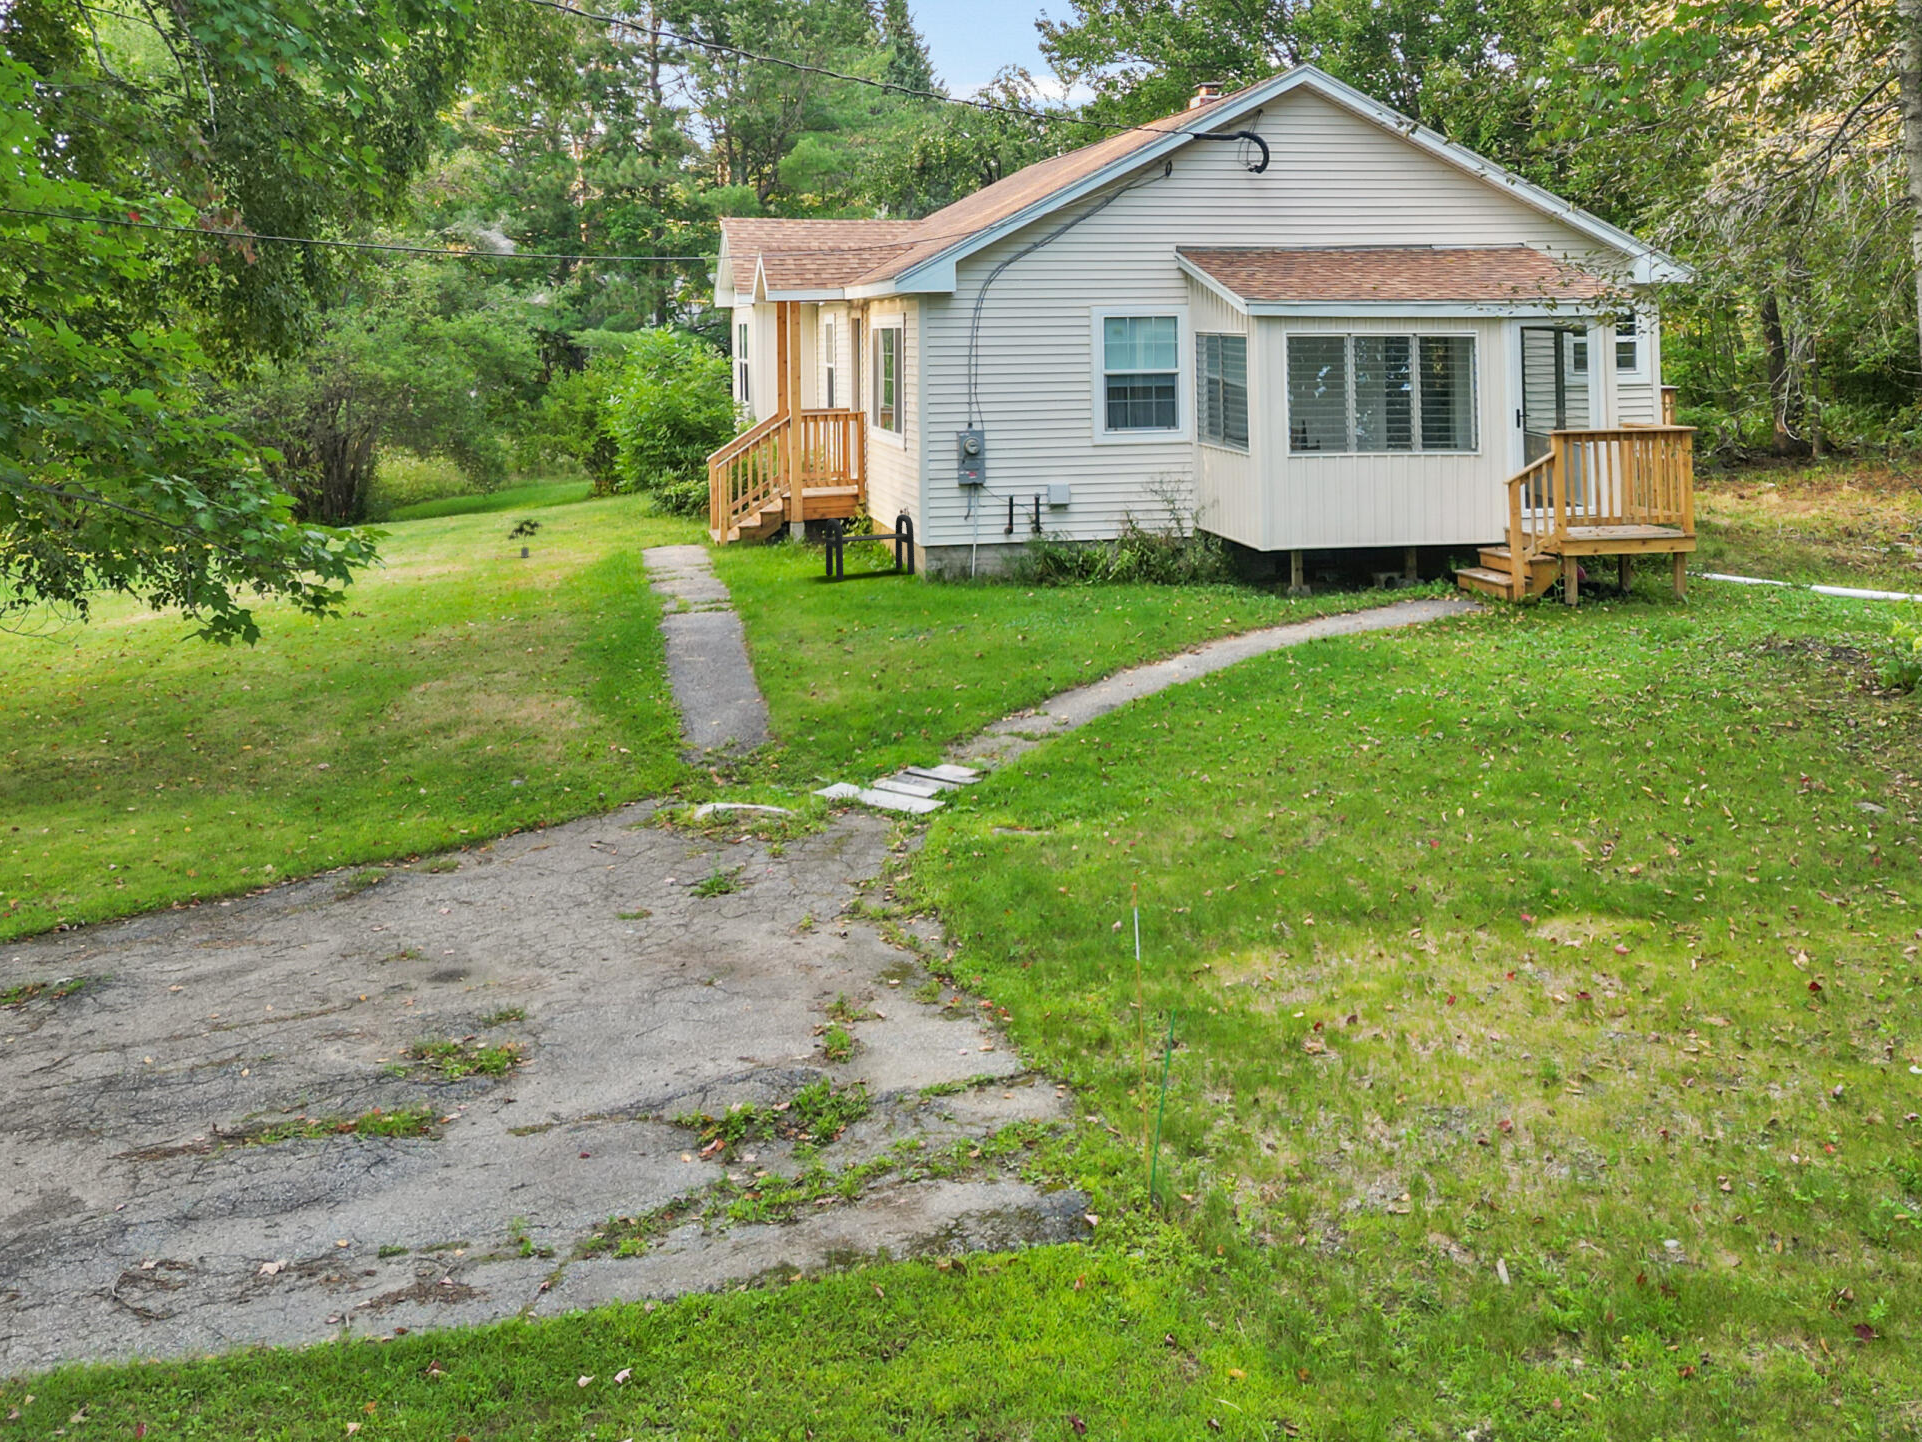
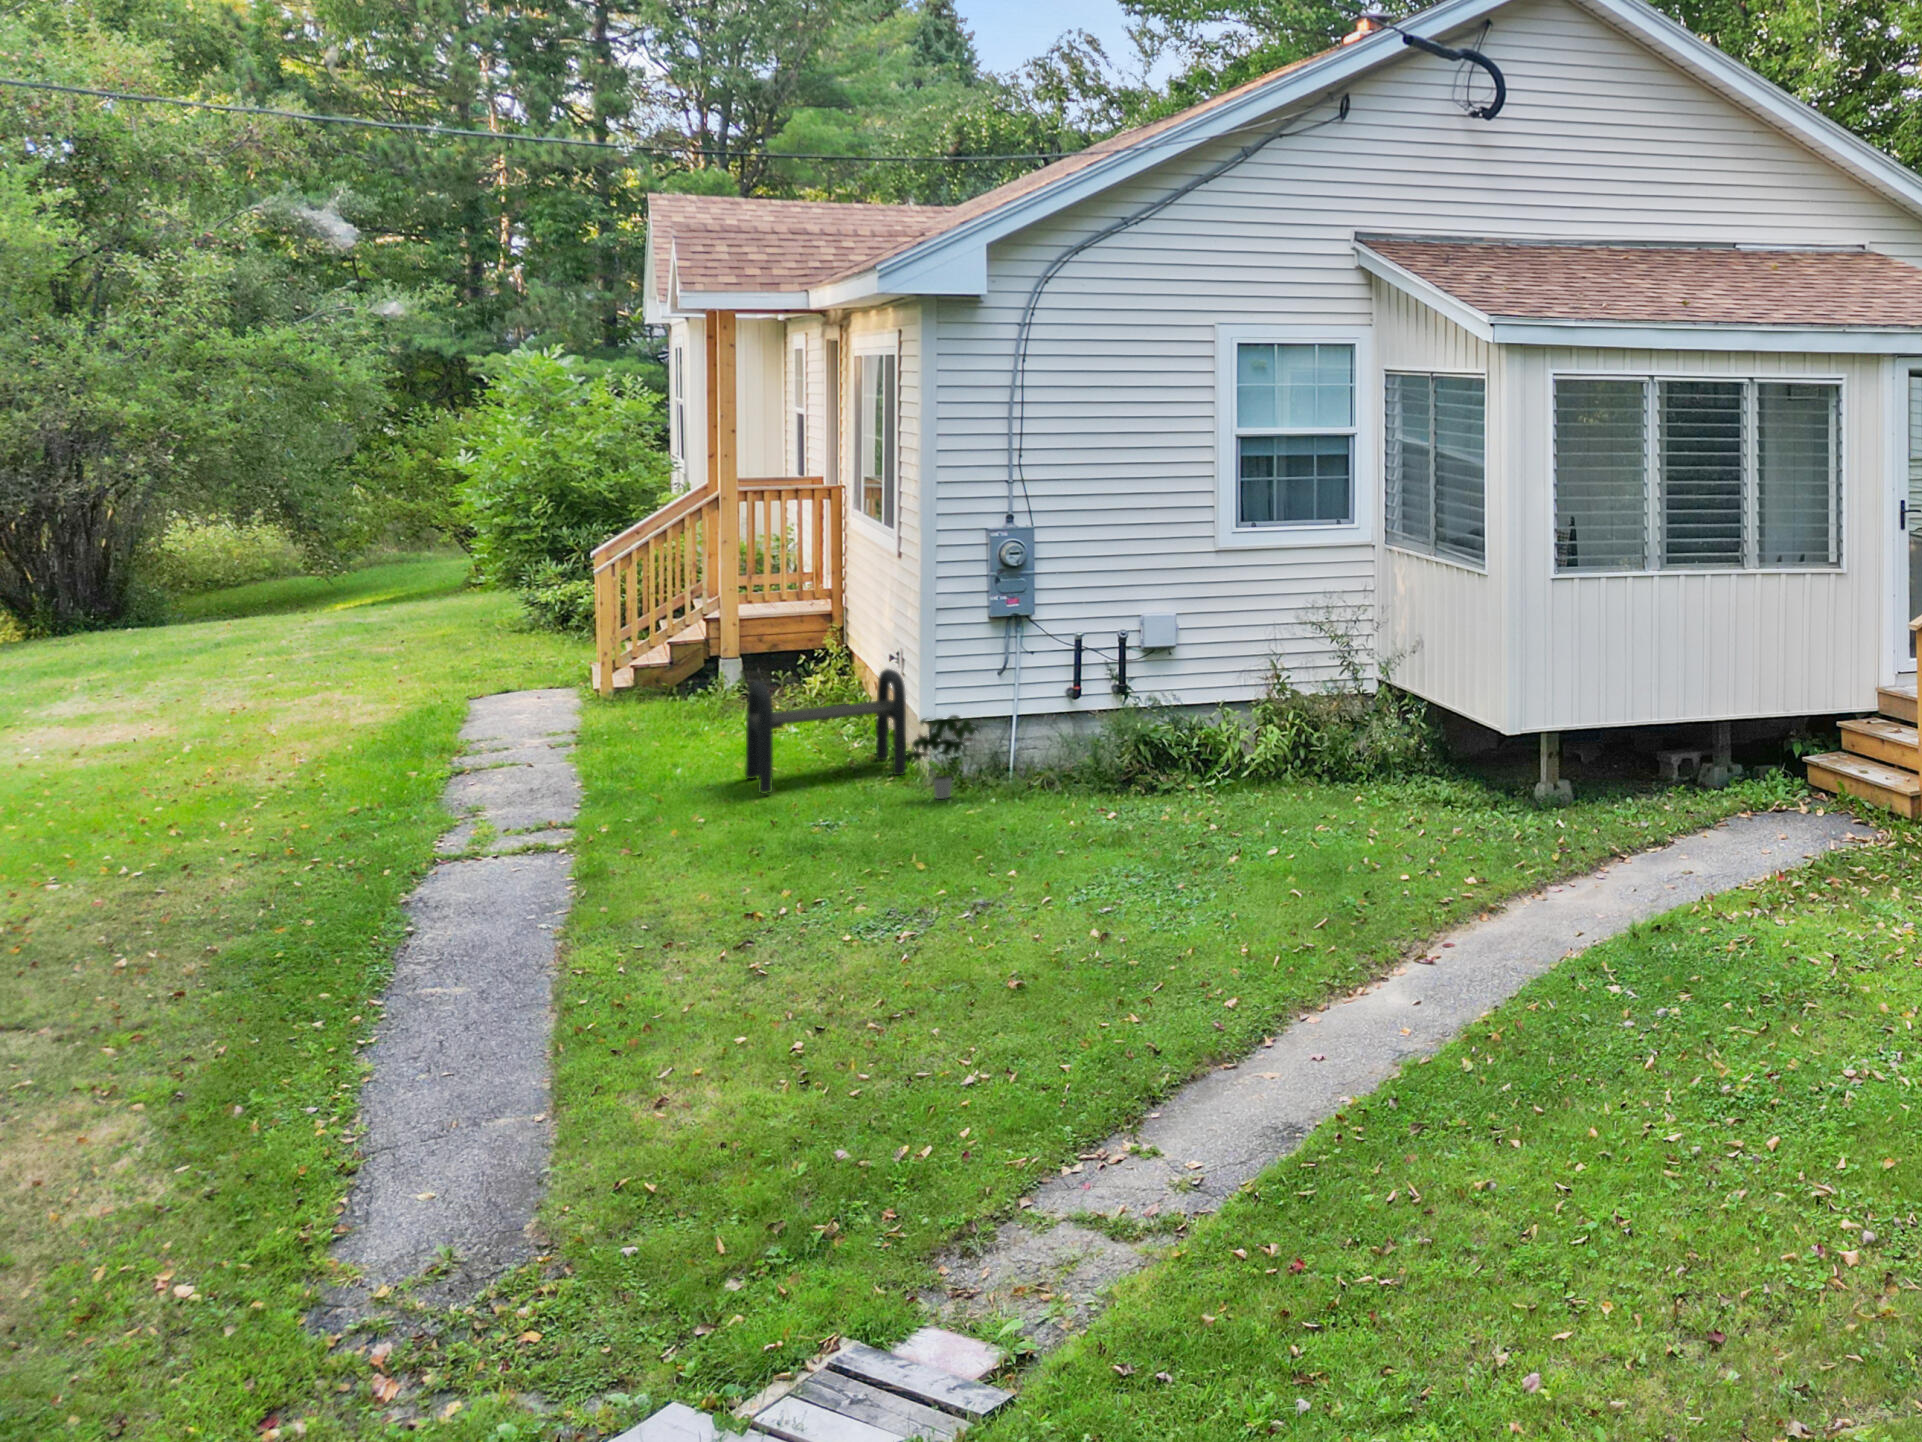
potted plant: present [508,519,541,557] -> present [903,715,980,799]

